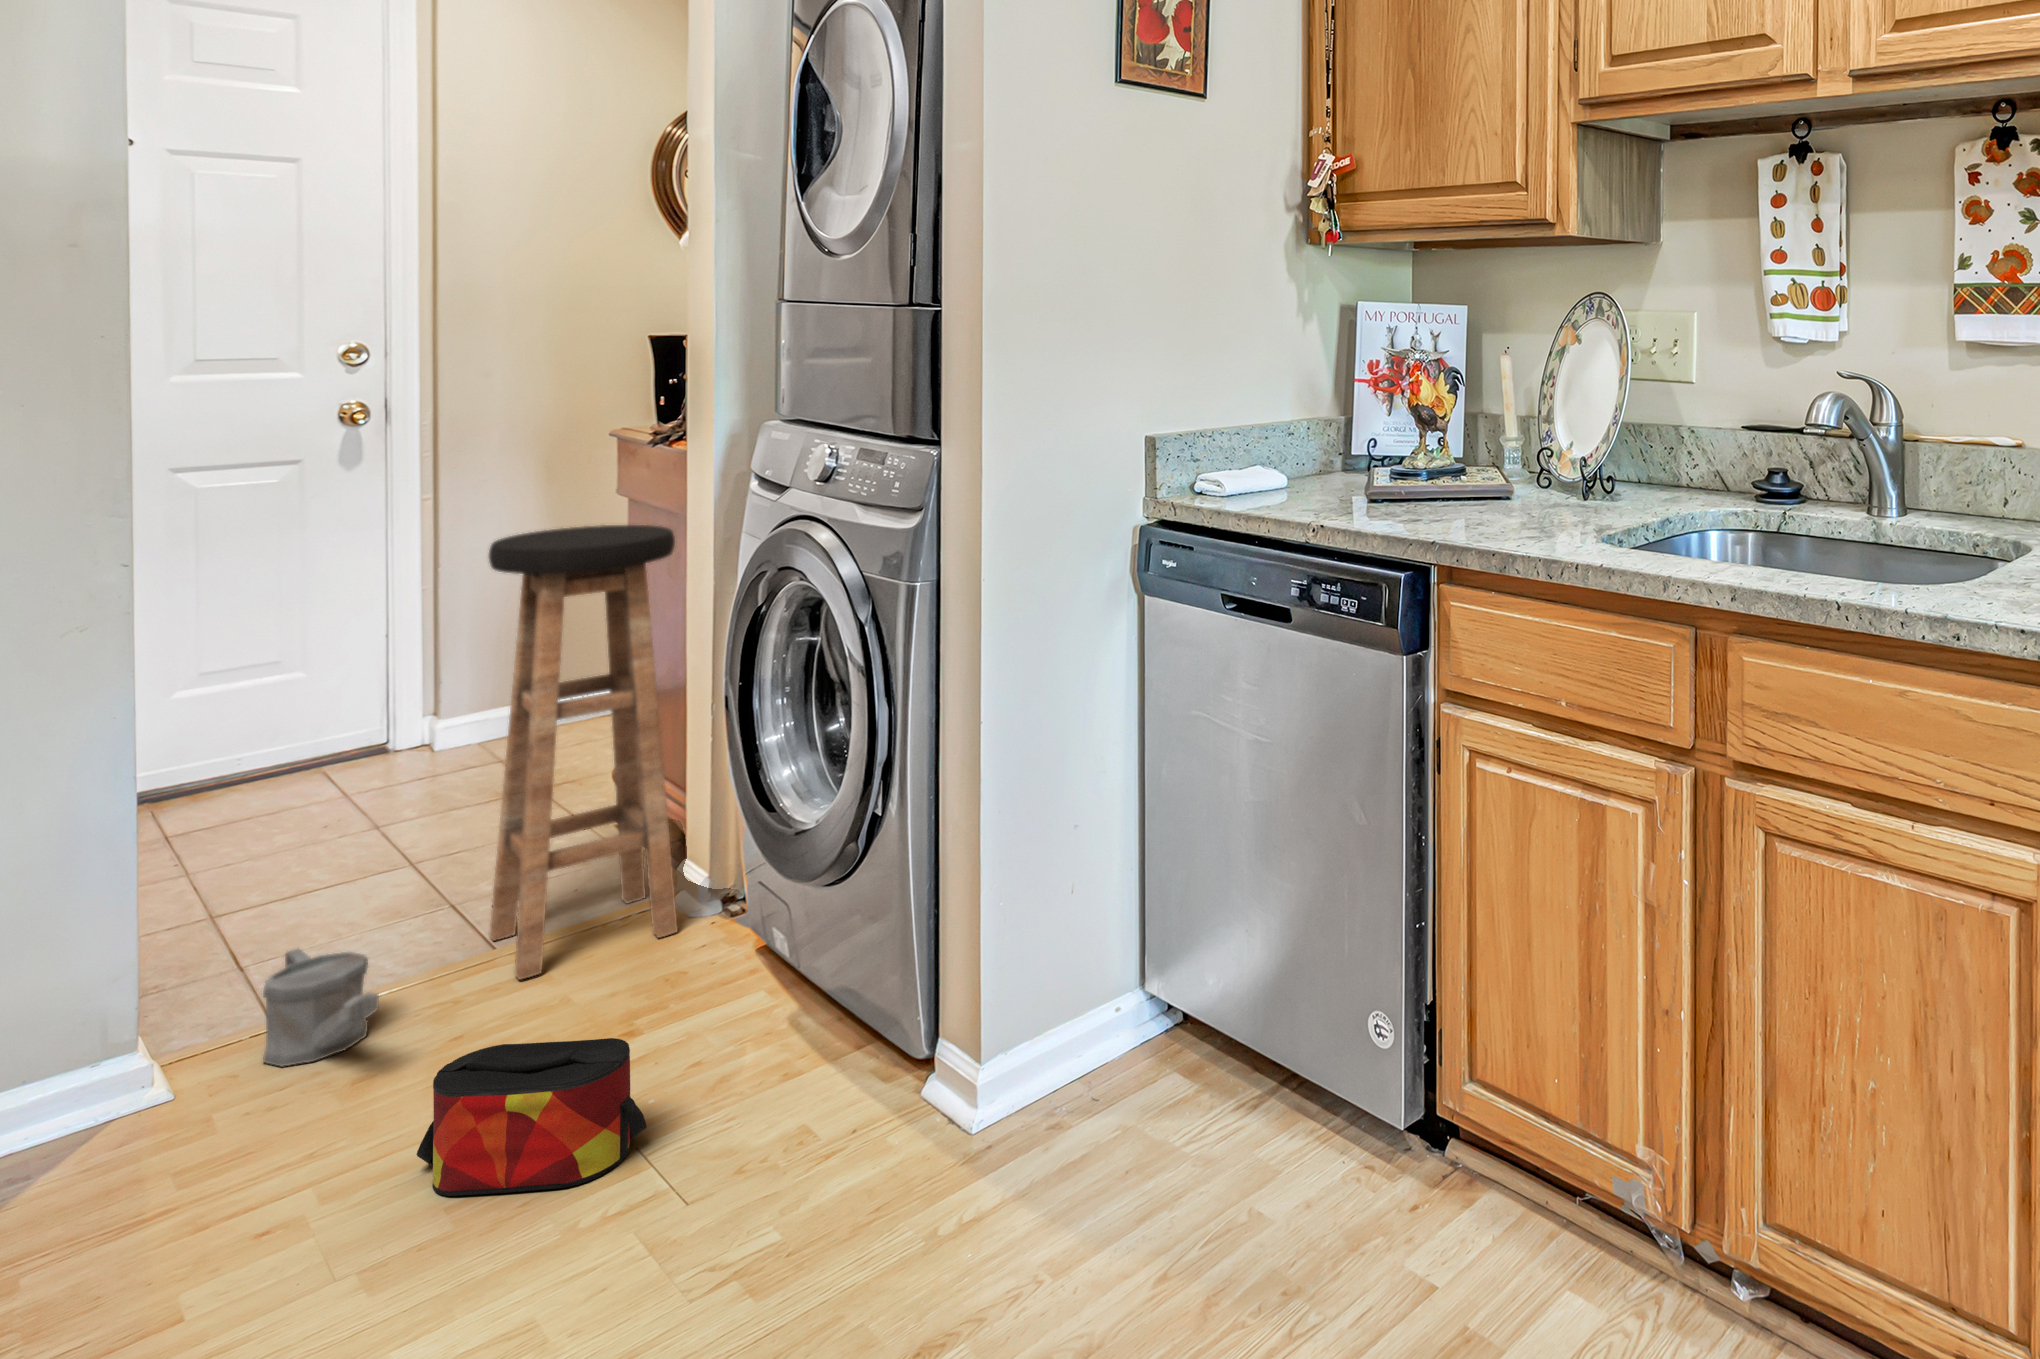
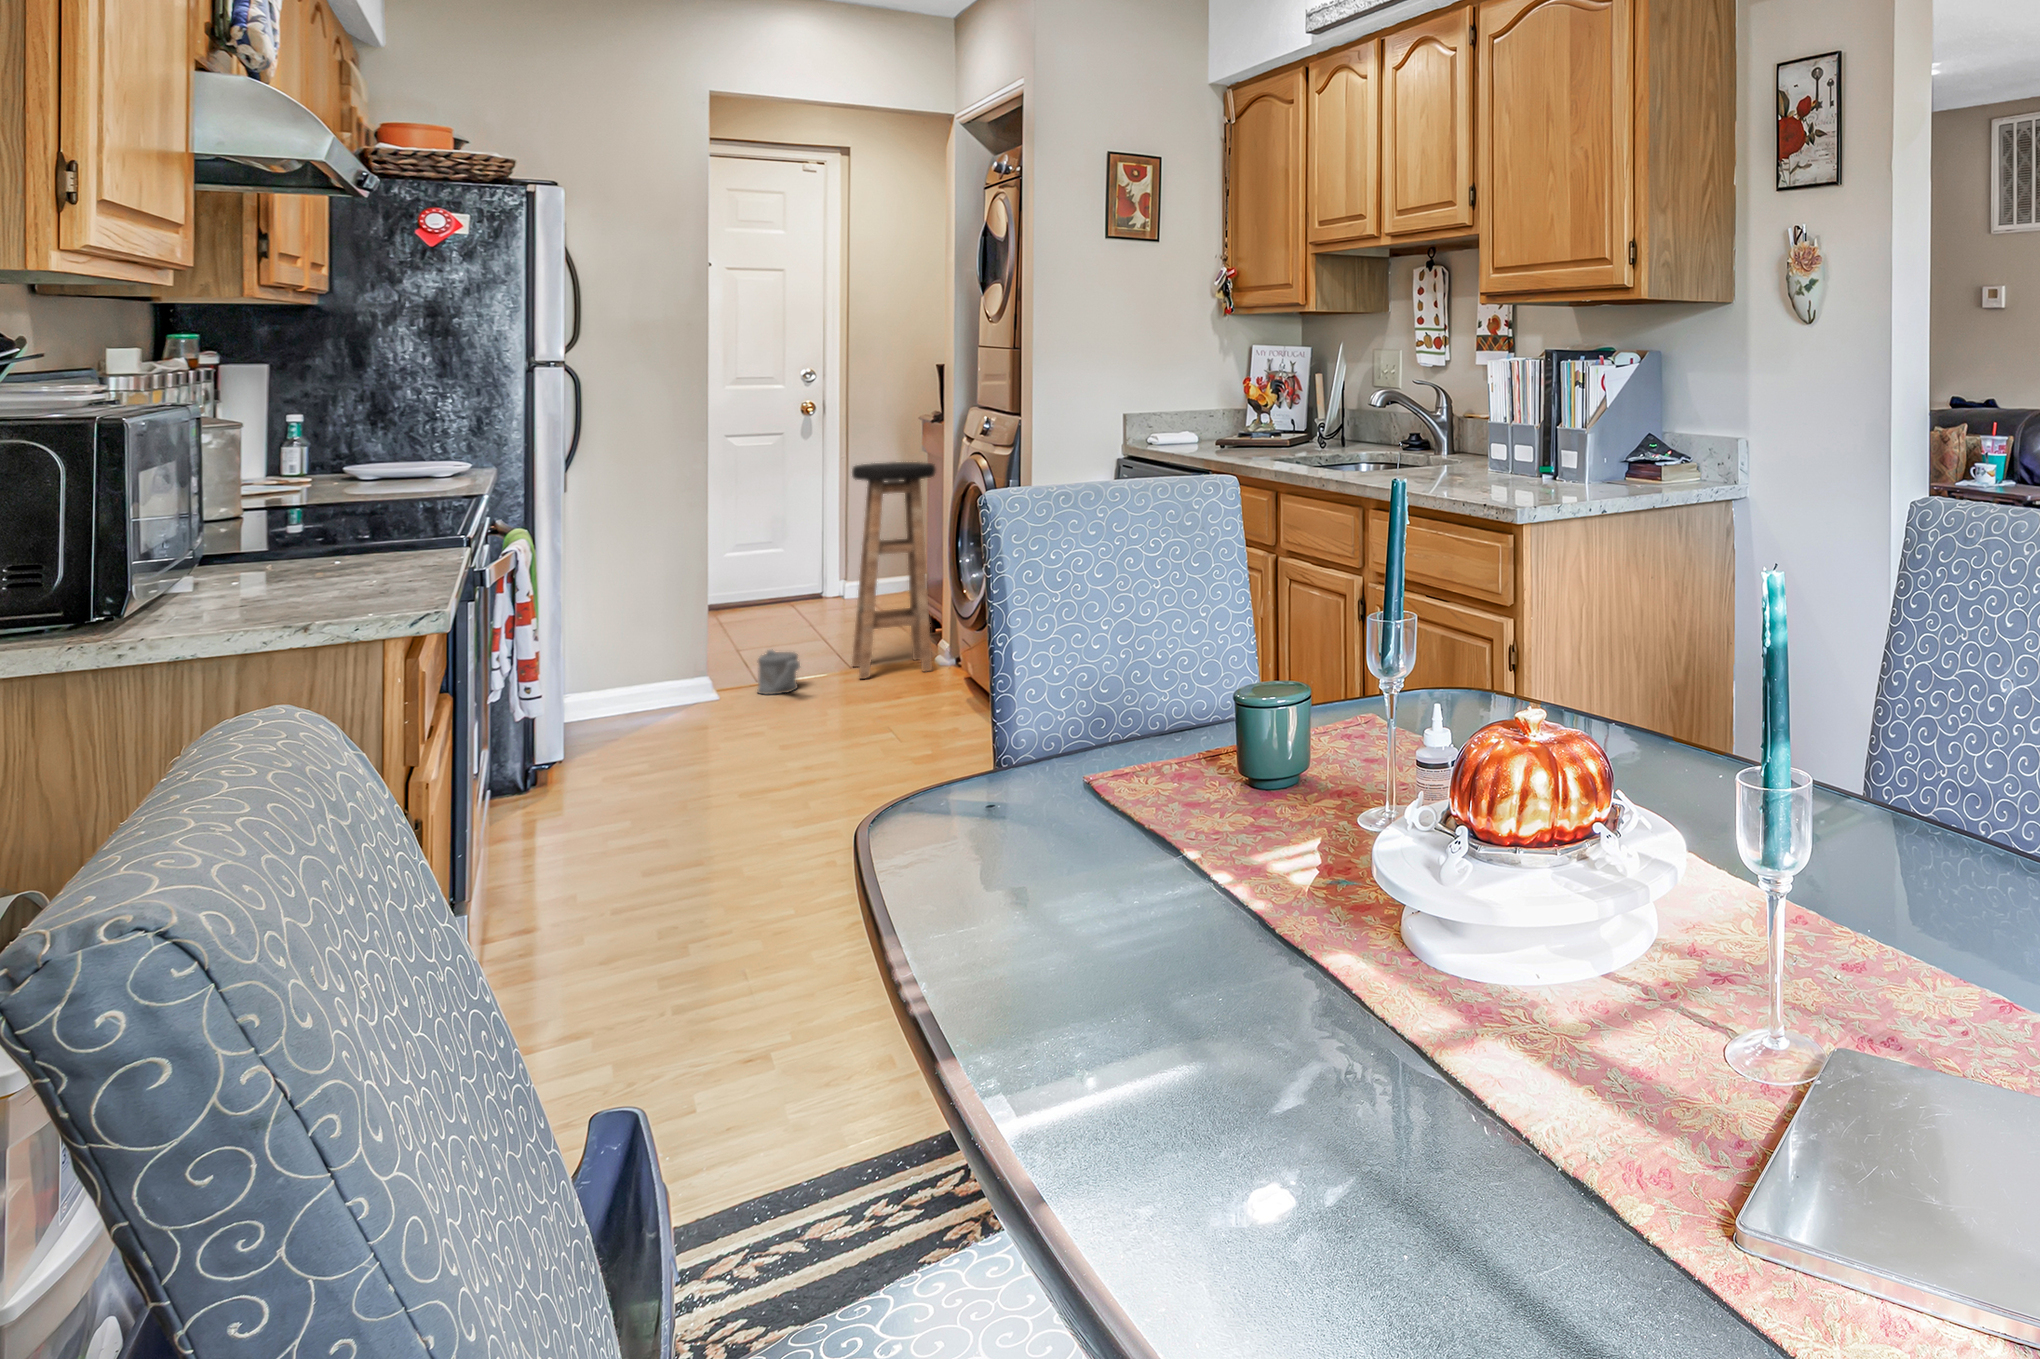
bag: present [417,1038,646,1196] -> none [809,676,895,732]

